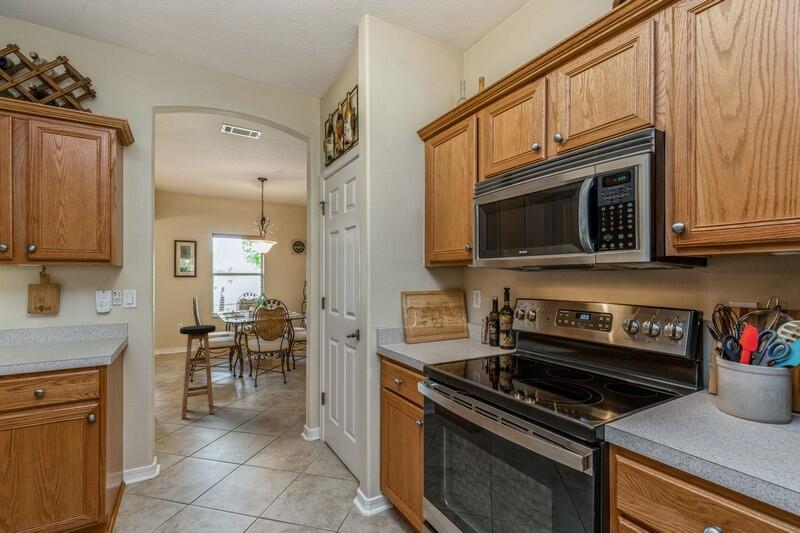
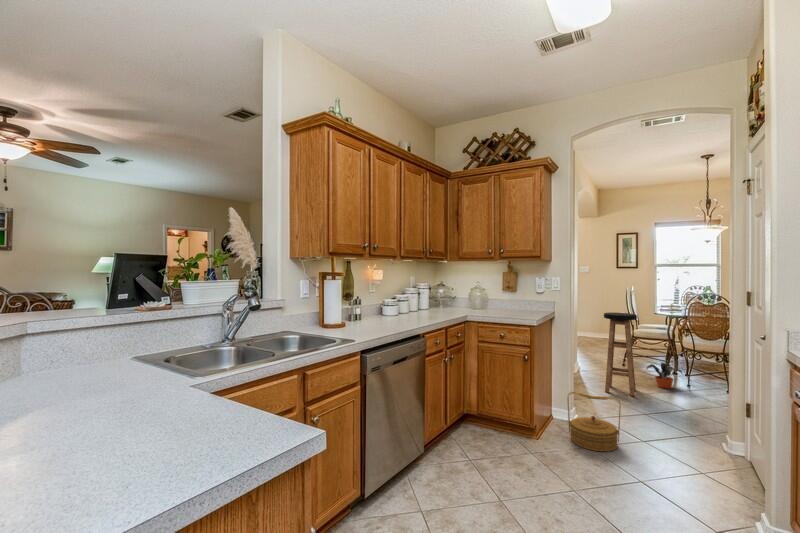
potted plant: none [220,369,253,395] -> present [646,363,682,388]
basket: none [154,428,223,510] -> present [567,392,621,452]

